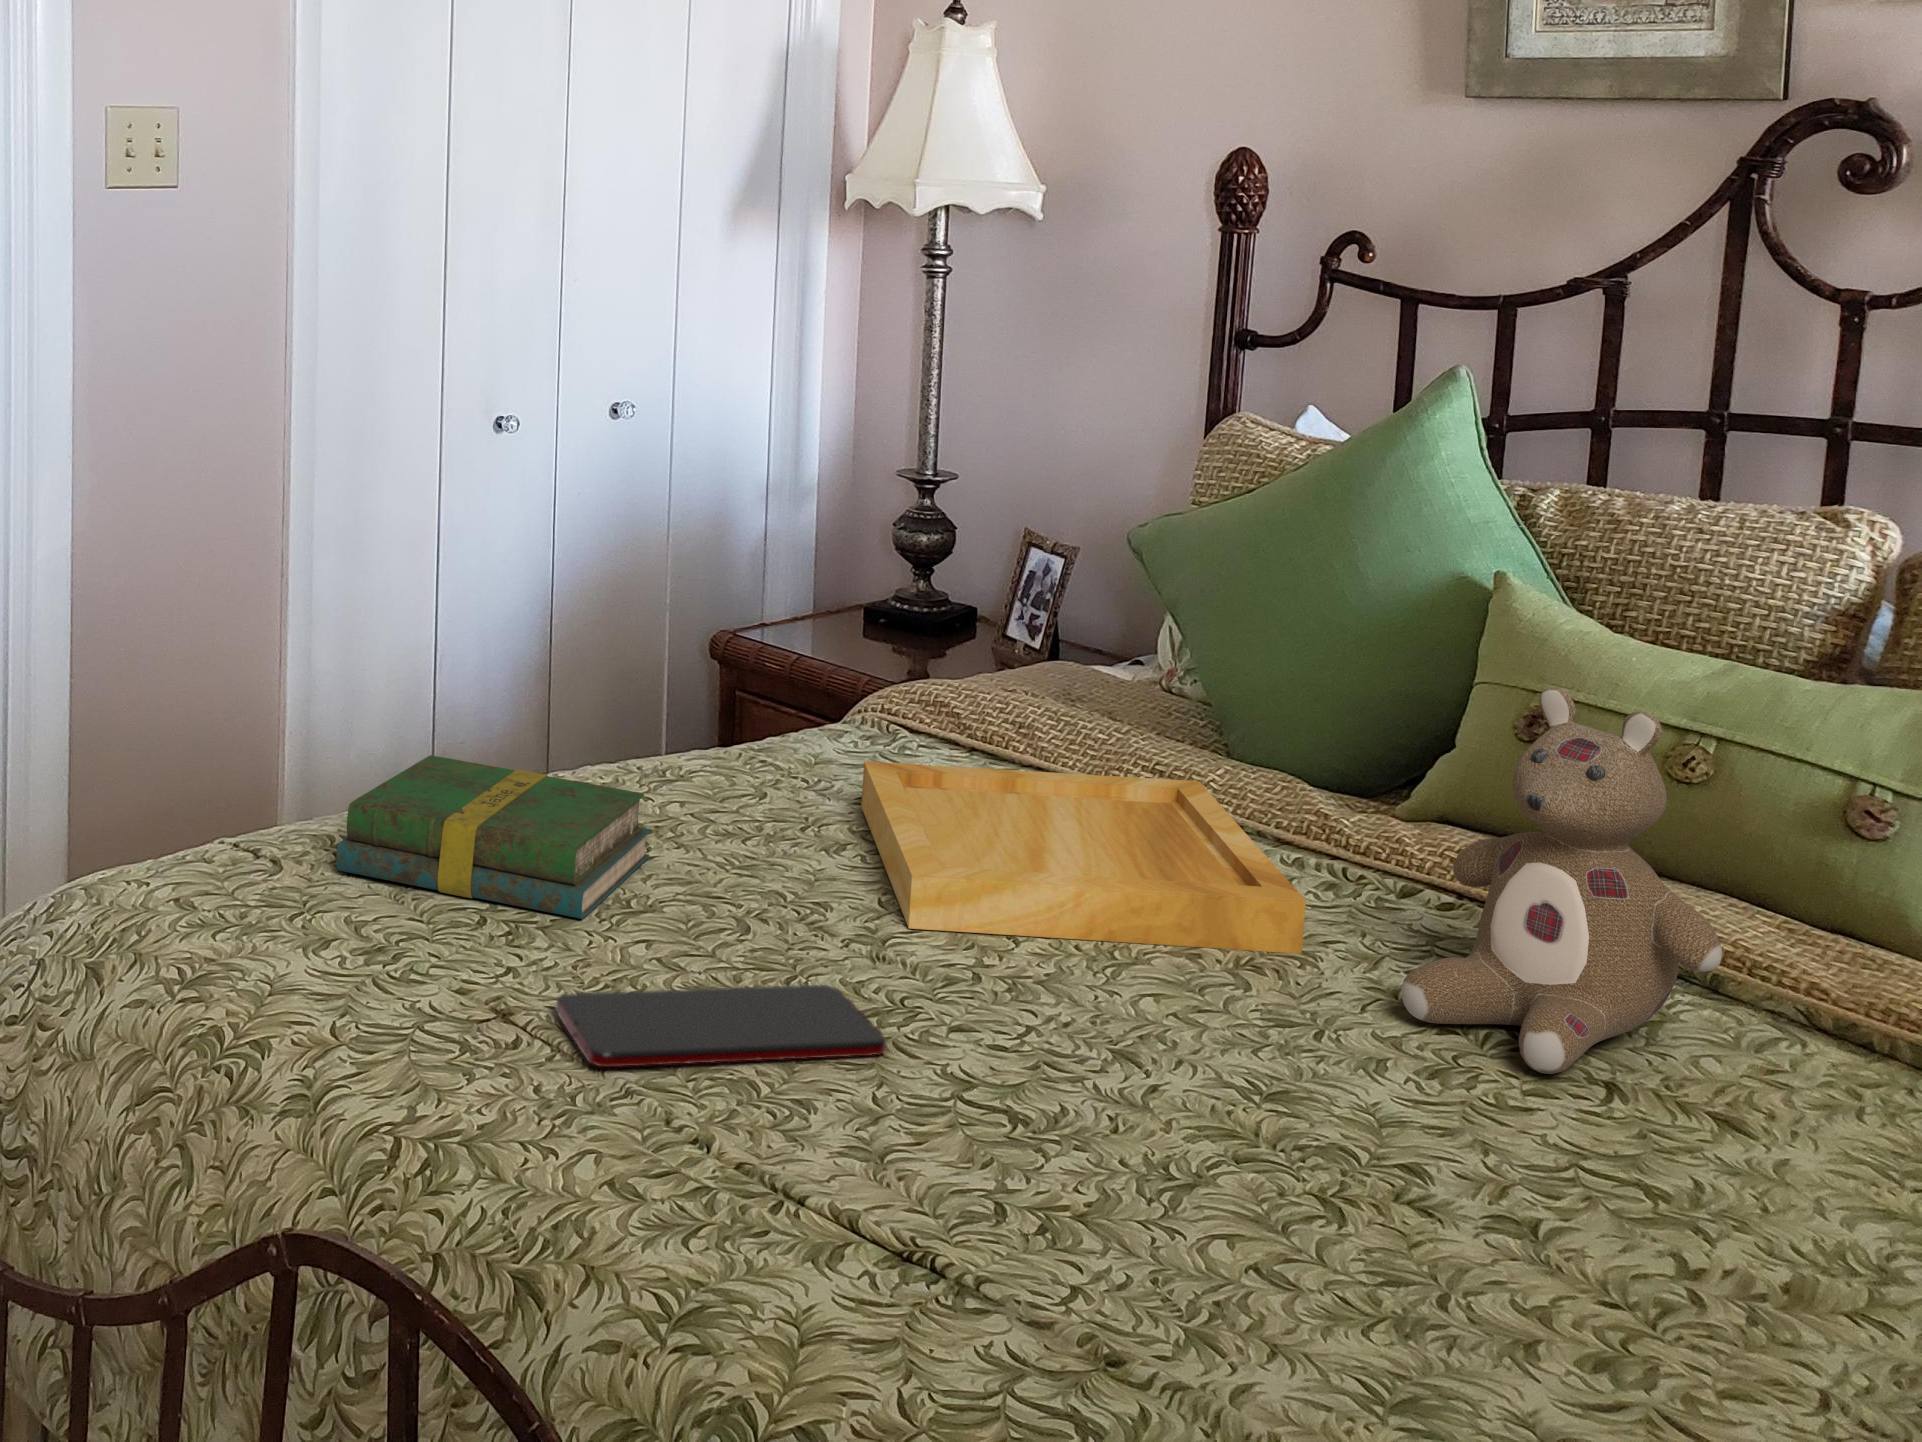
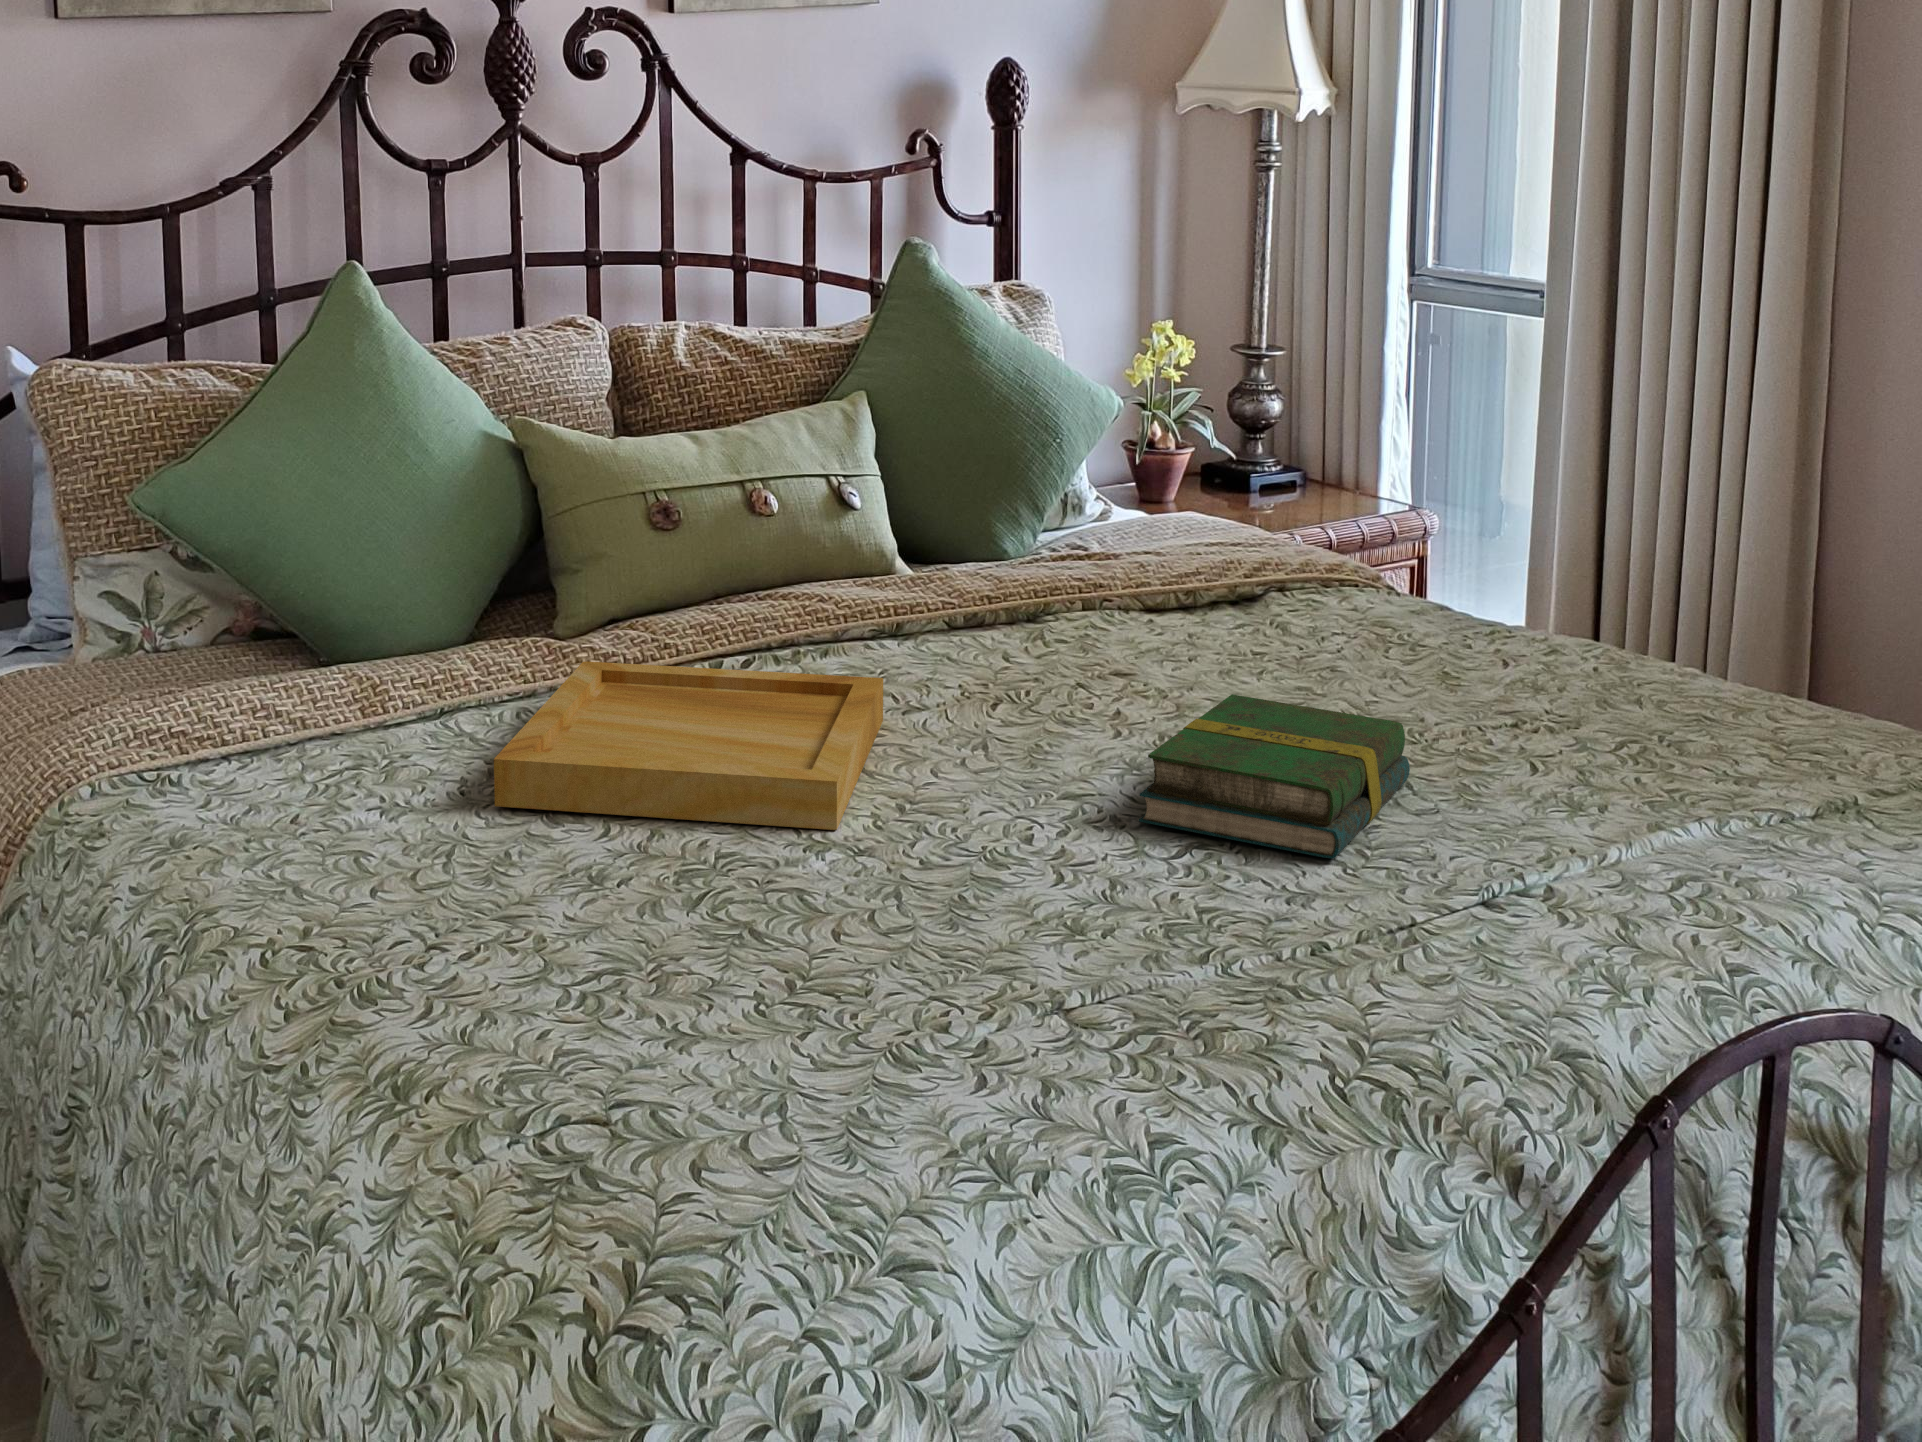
stuffed bear: present [1401,687,1722,1074] -> none [929,447,1123,709]
book: present [336,755,651,919] -> present [1139,694,1410,859]
smartphone: present [556,985,886,1067] -> none [1007,859,1206,982]

